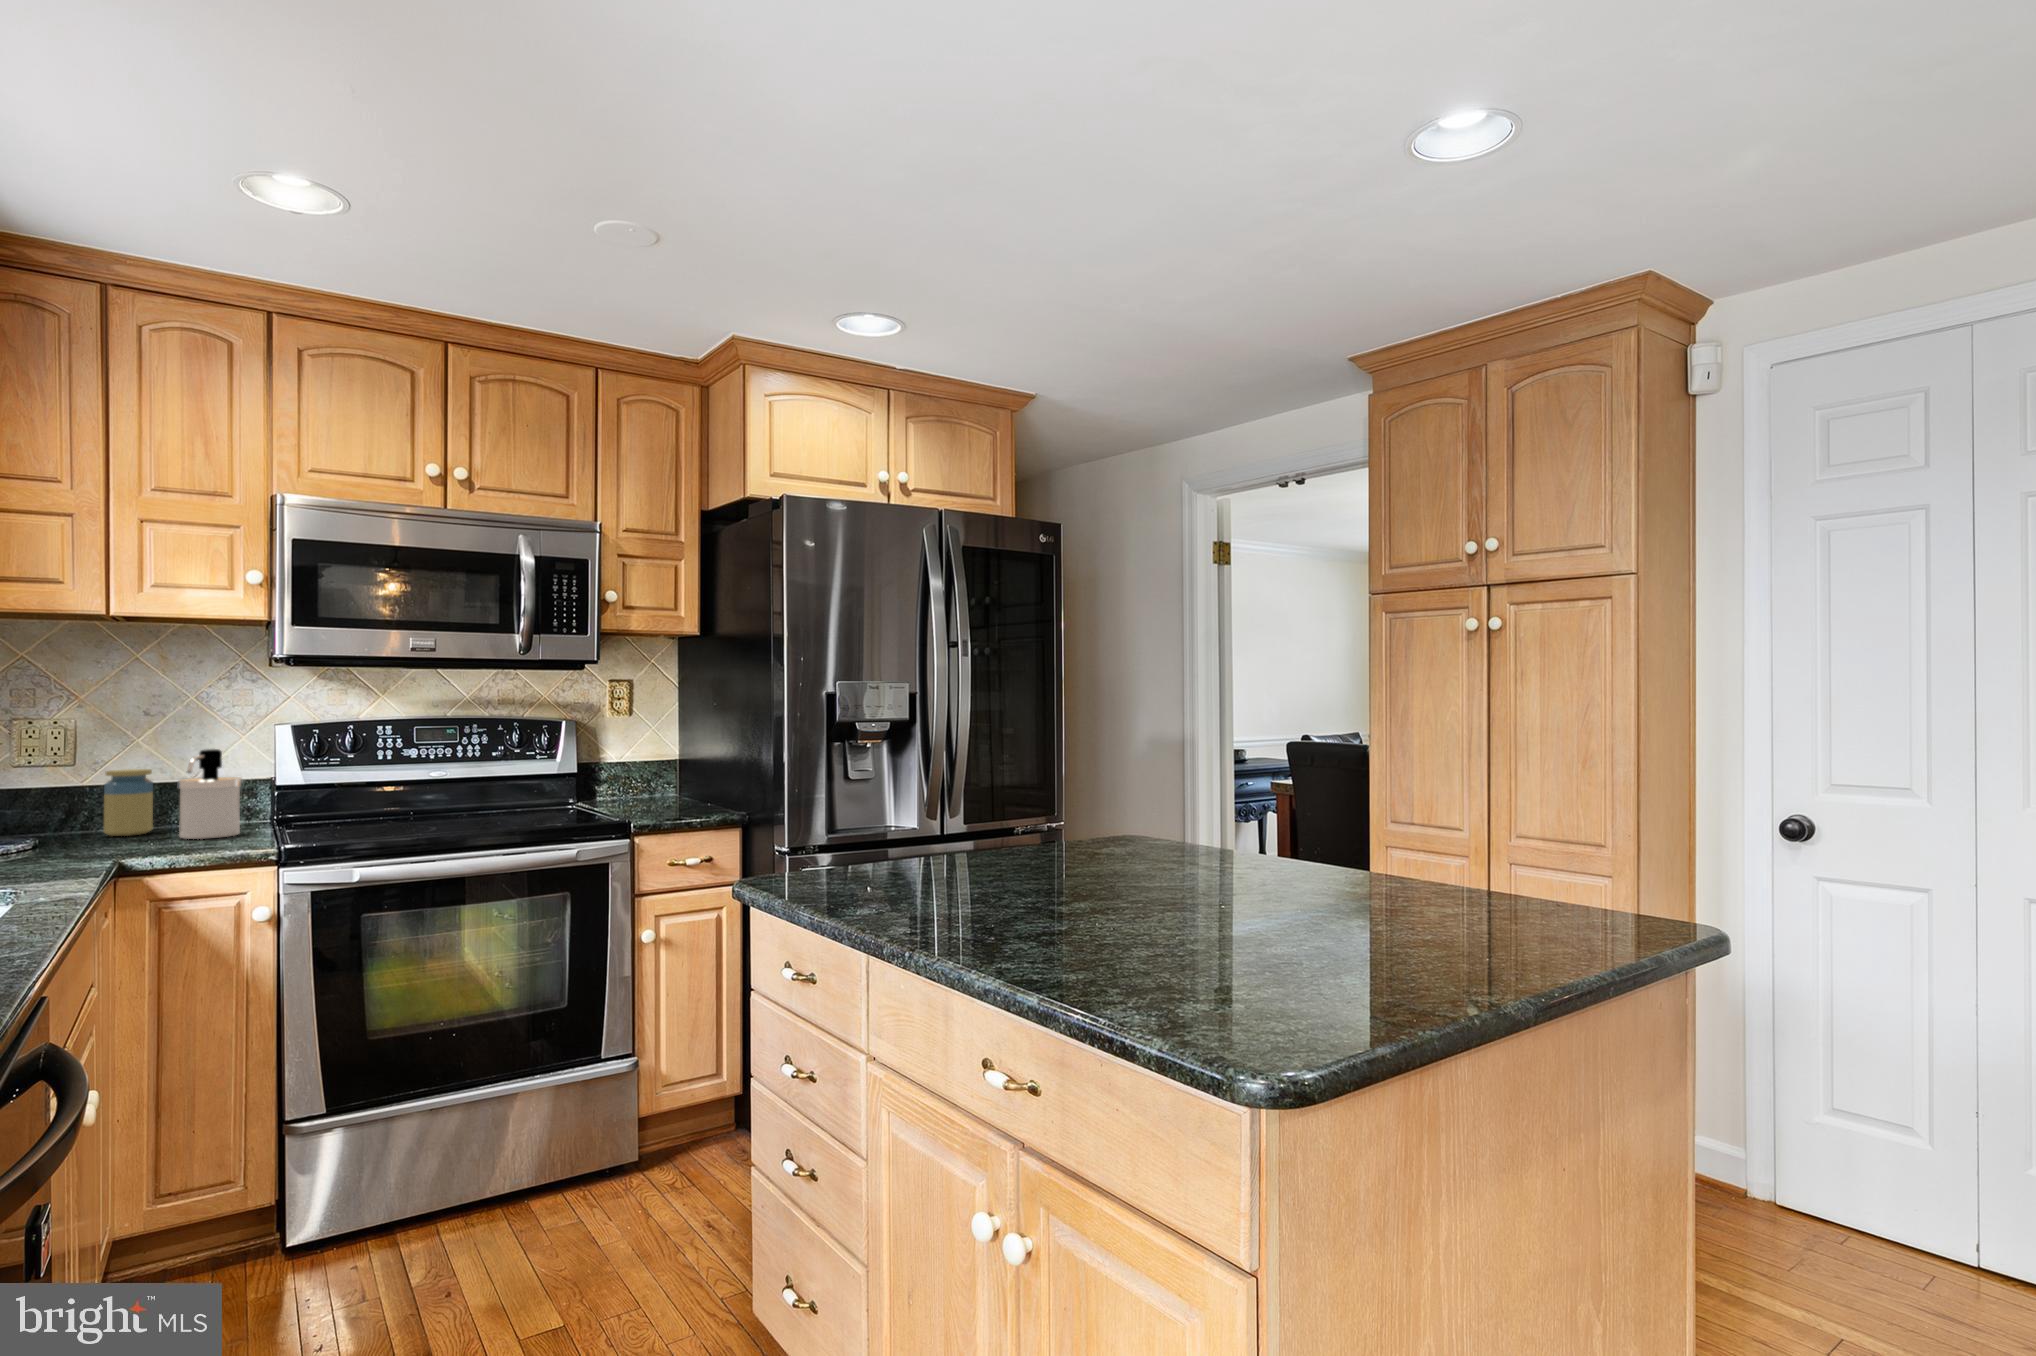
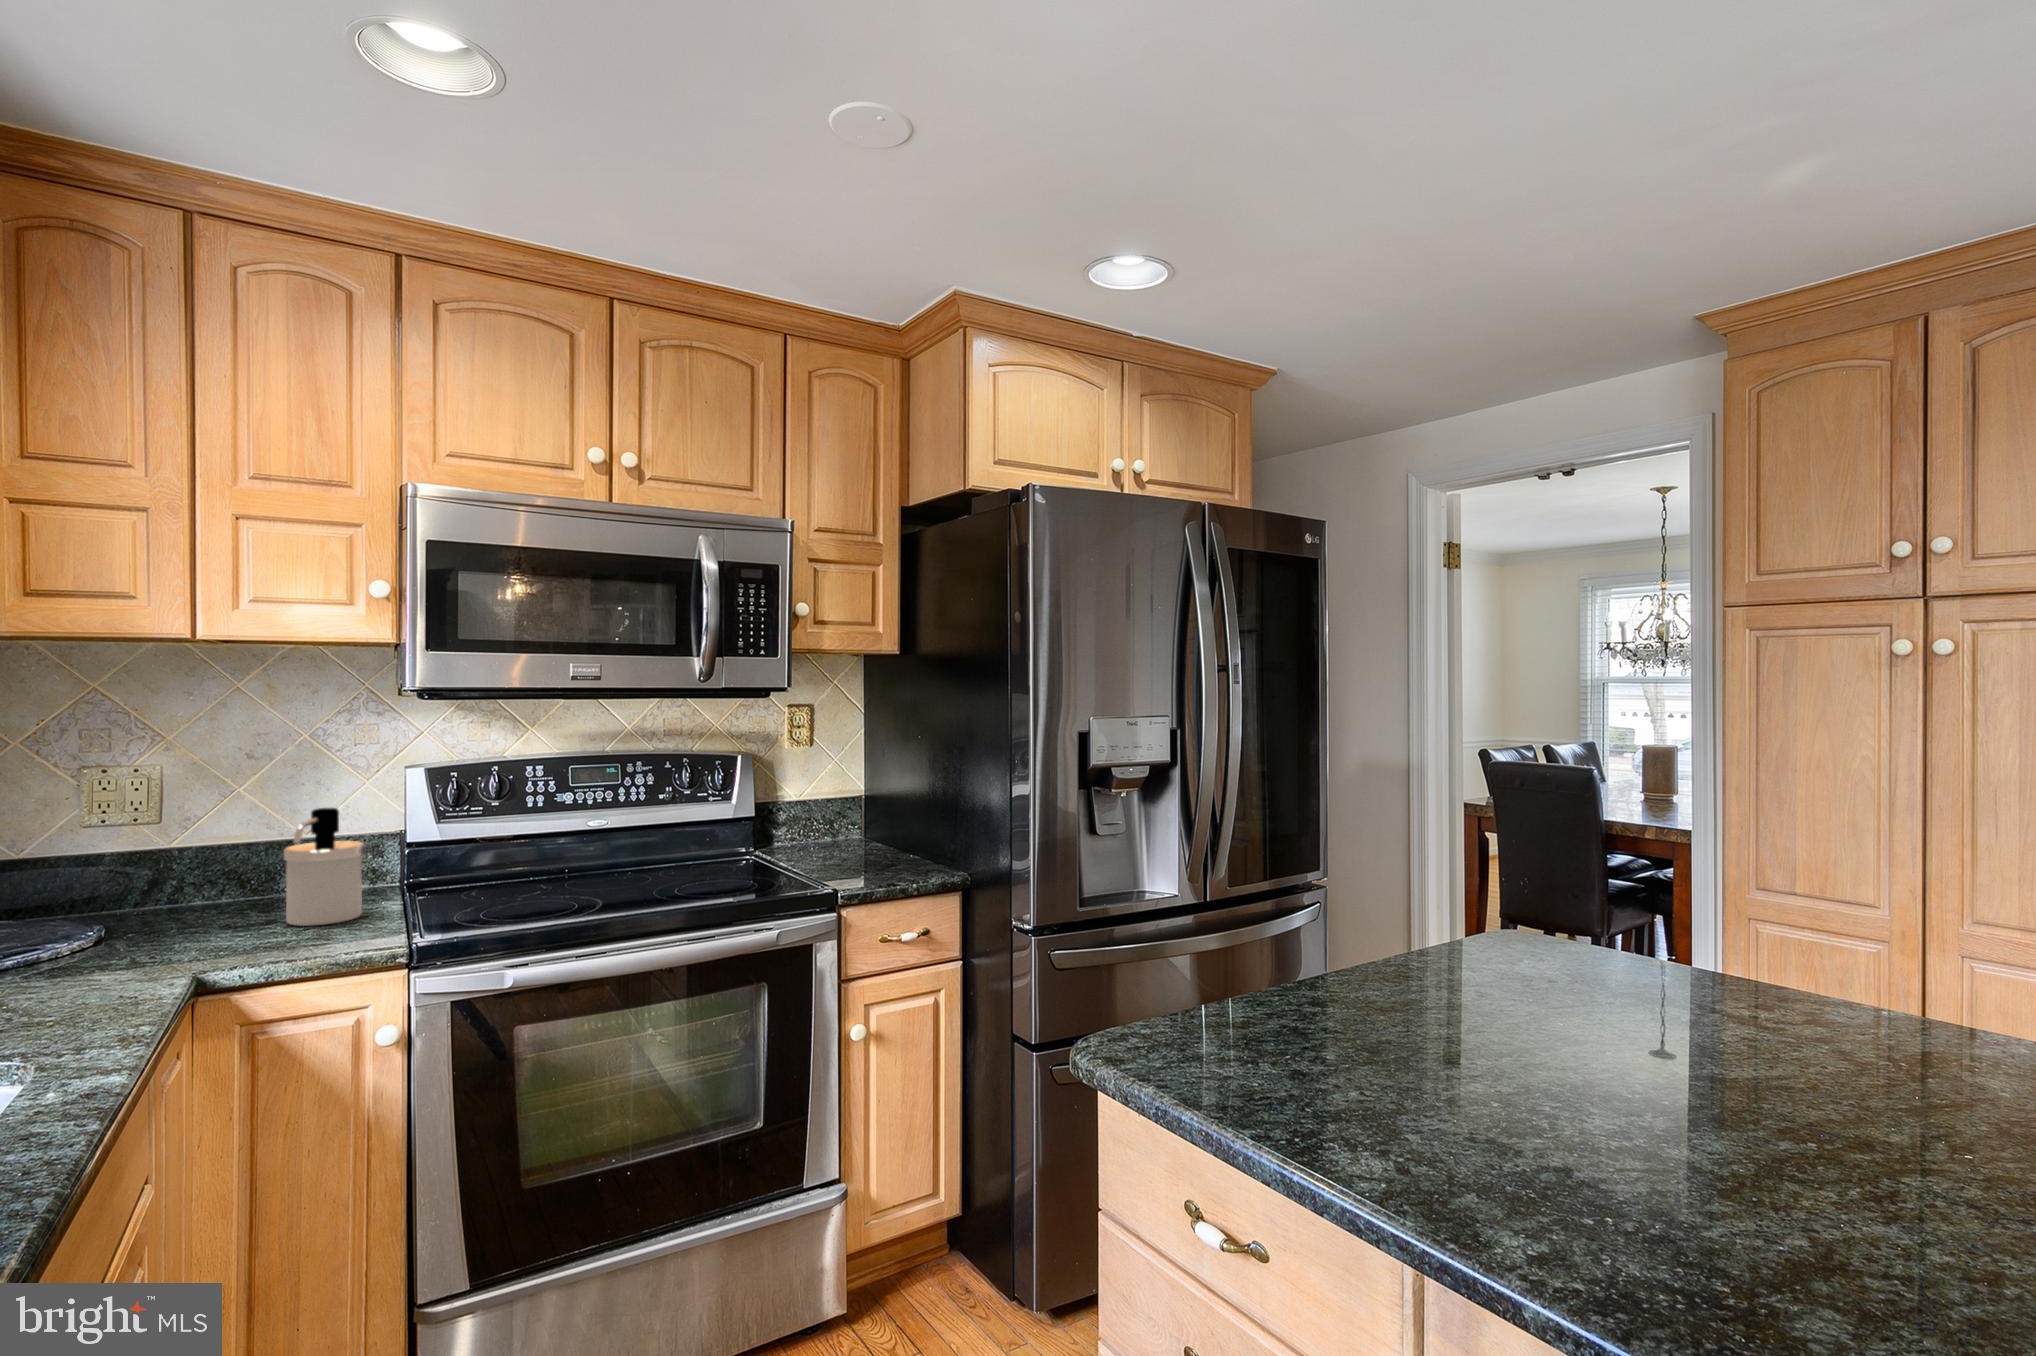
jar: present [104,769,153,836] -> none [194,829,256,917]

